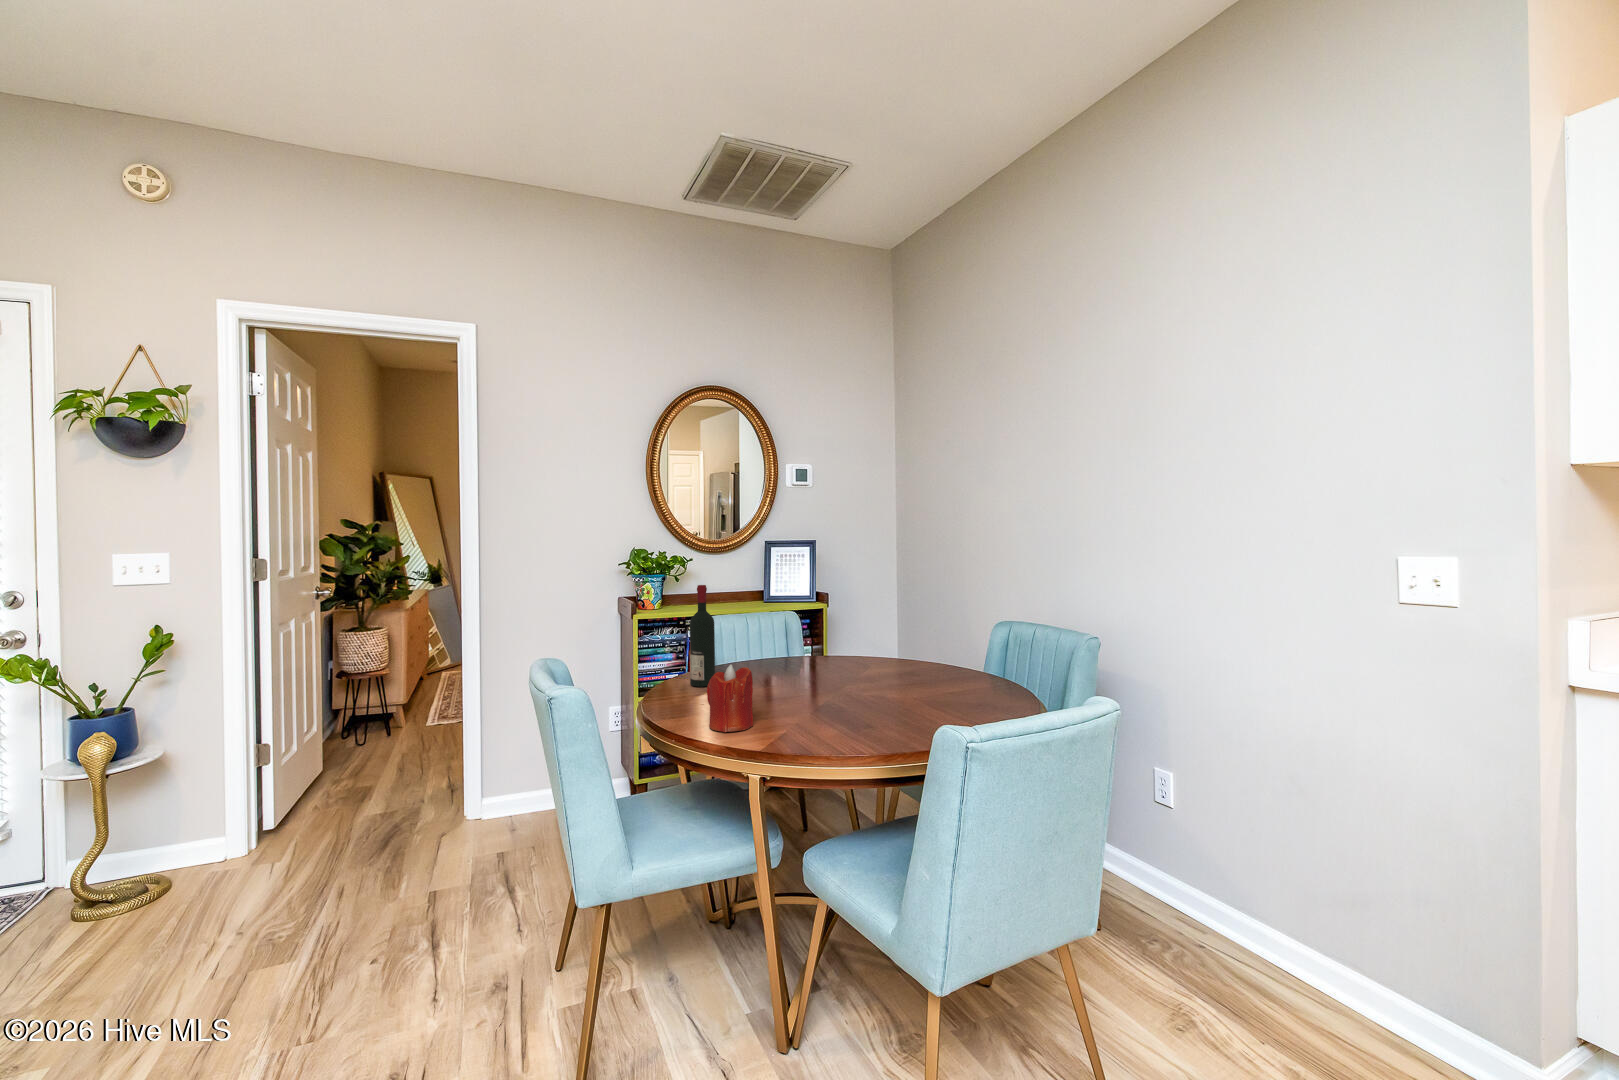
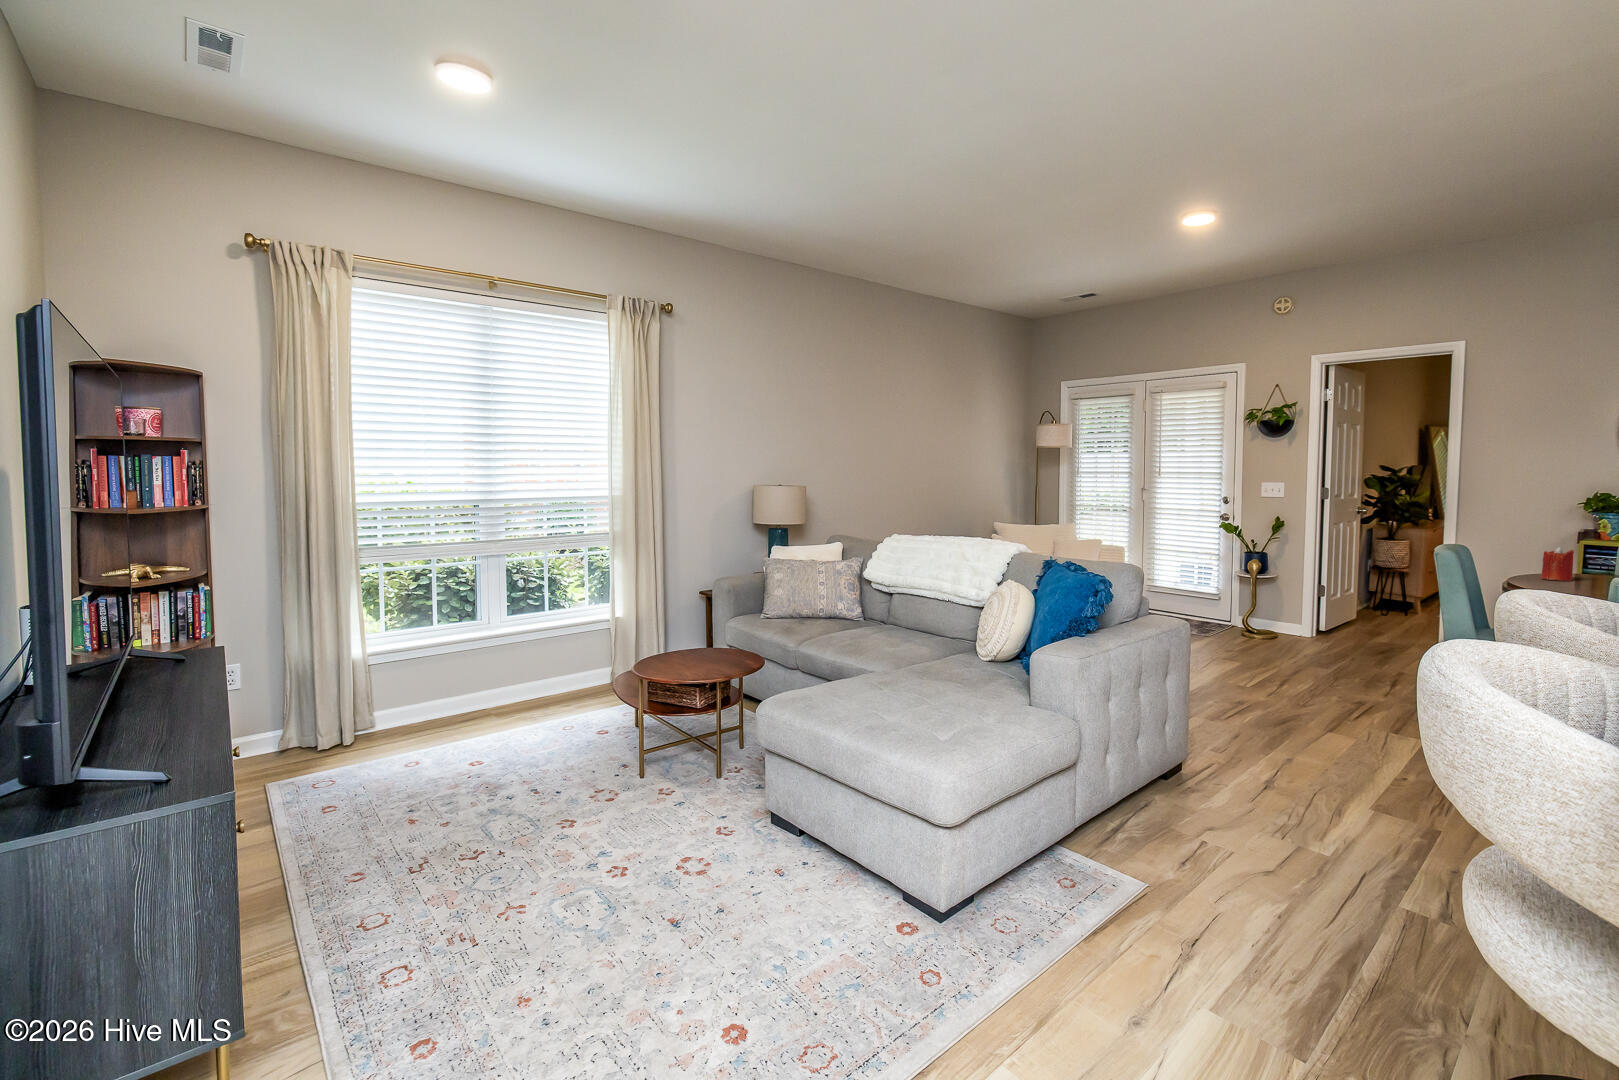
wine bottle: present [690,585,715,687] -> none [1571,508,1595,570]

